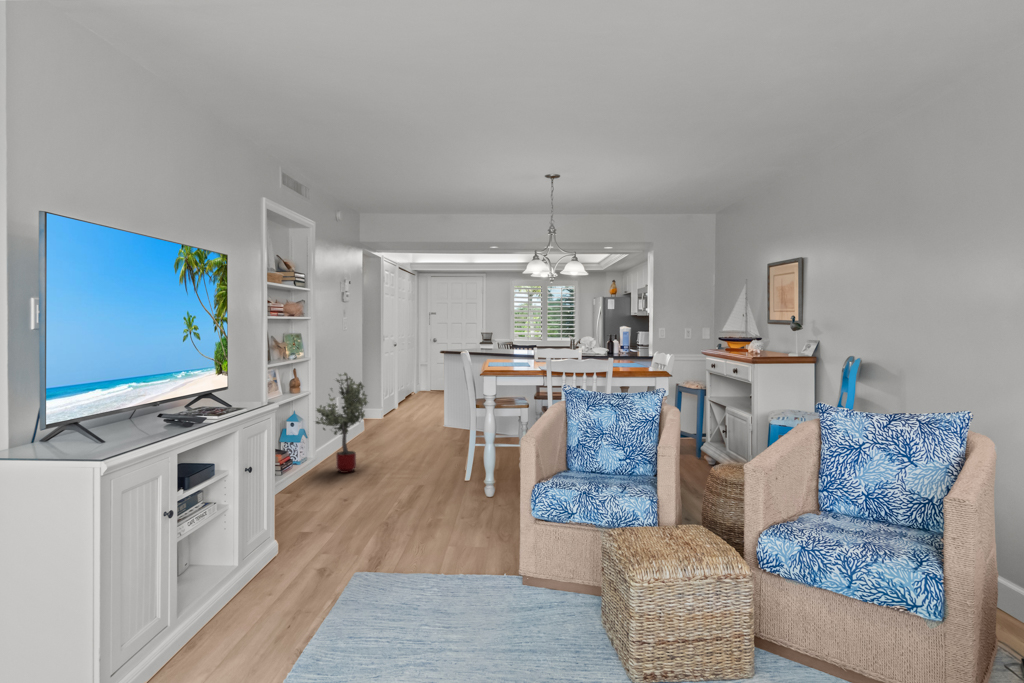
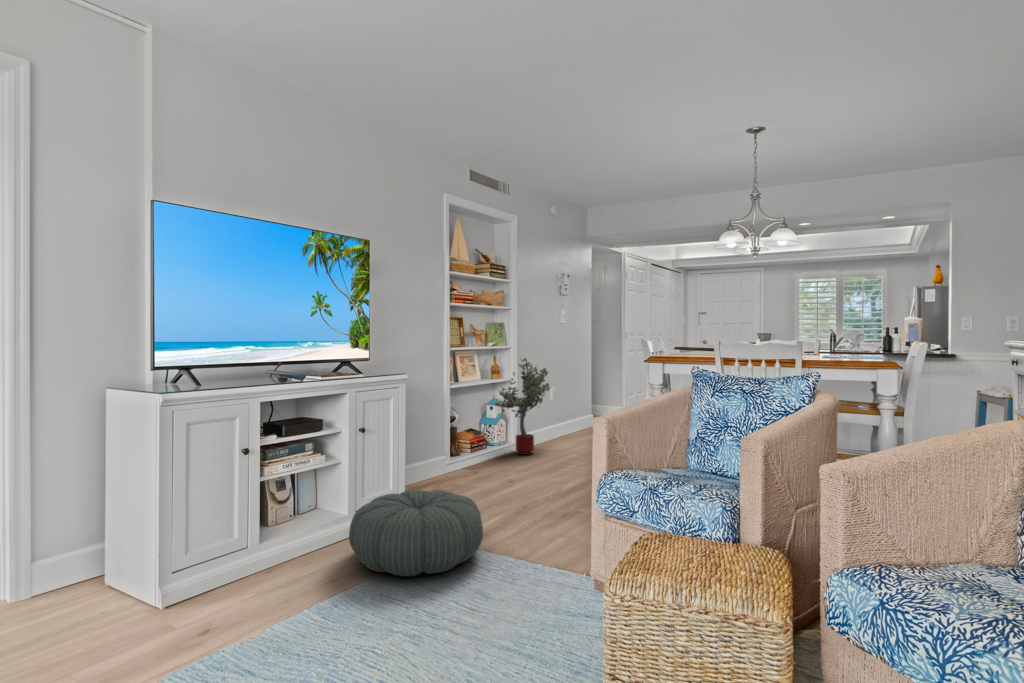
pouf: none [275,521,414,614] -> present [349,490,483,576]

